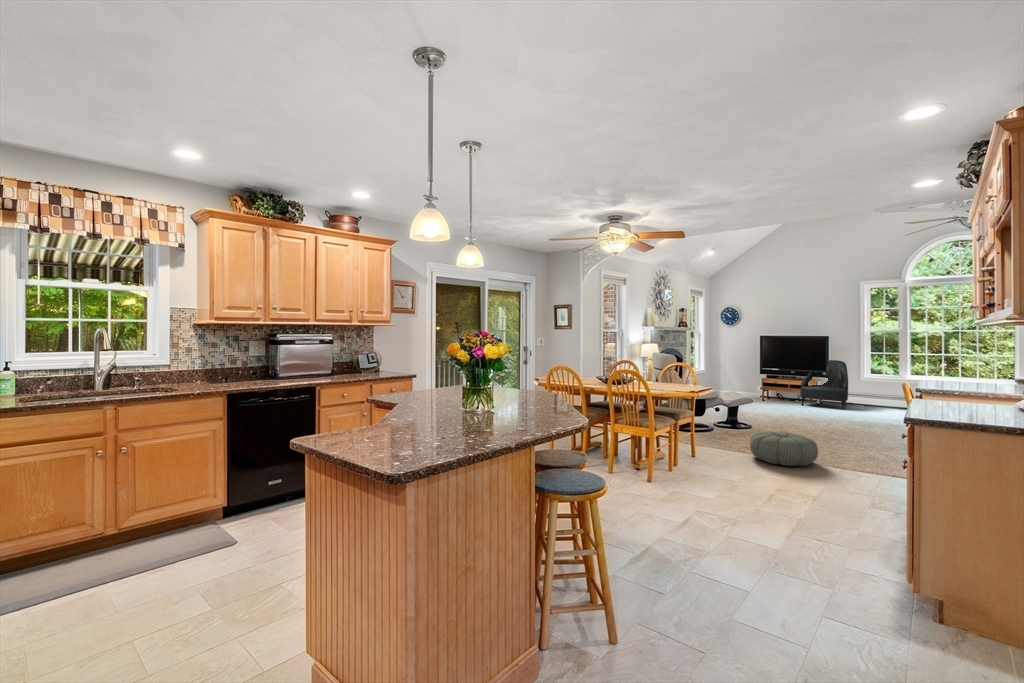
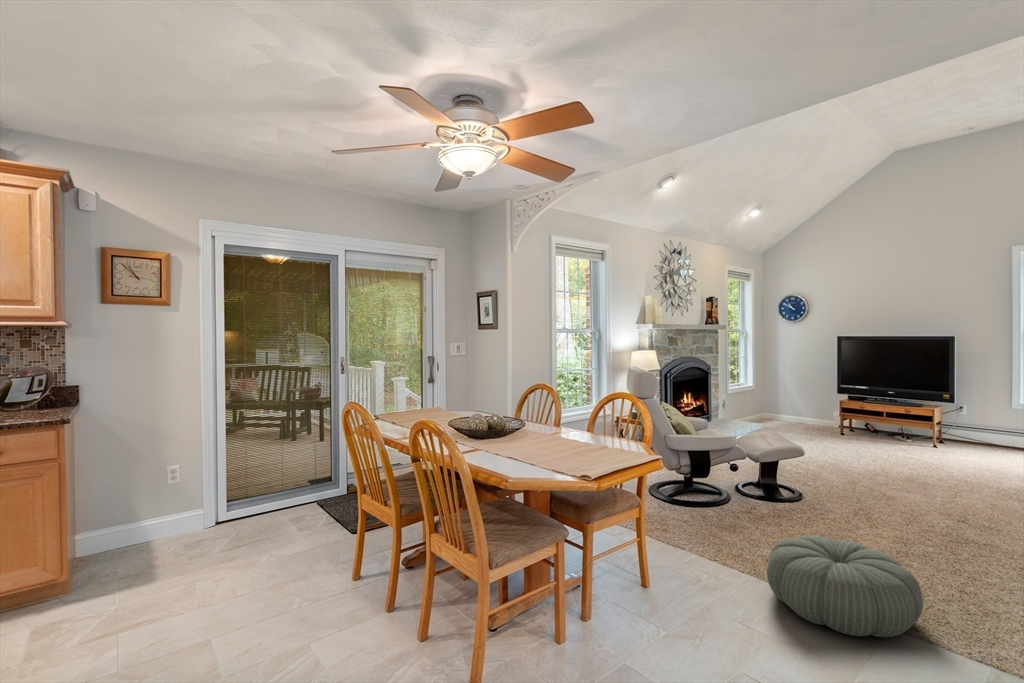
armchair: present [800,360,848,410] -> none [903,374,988,457]

